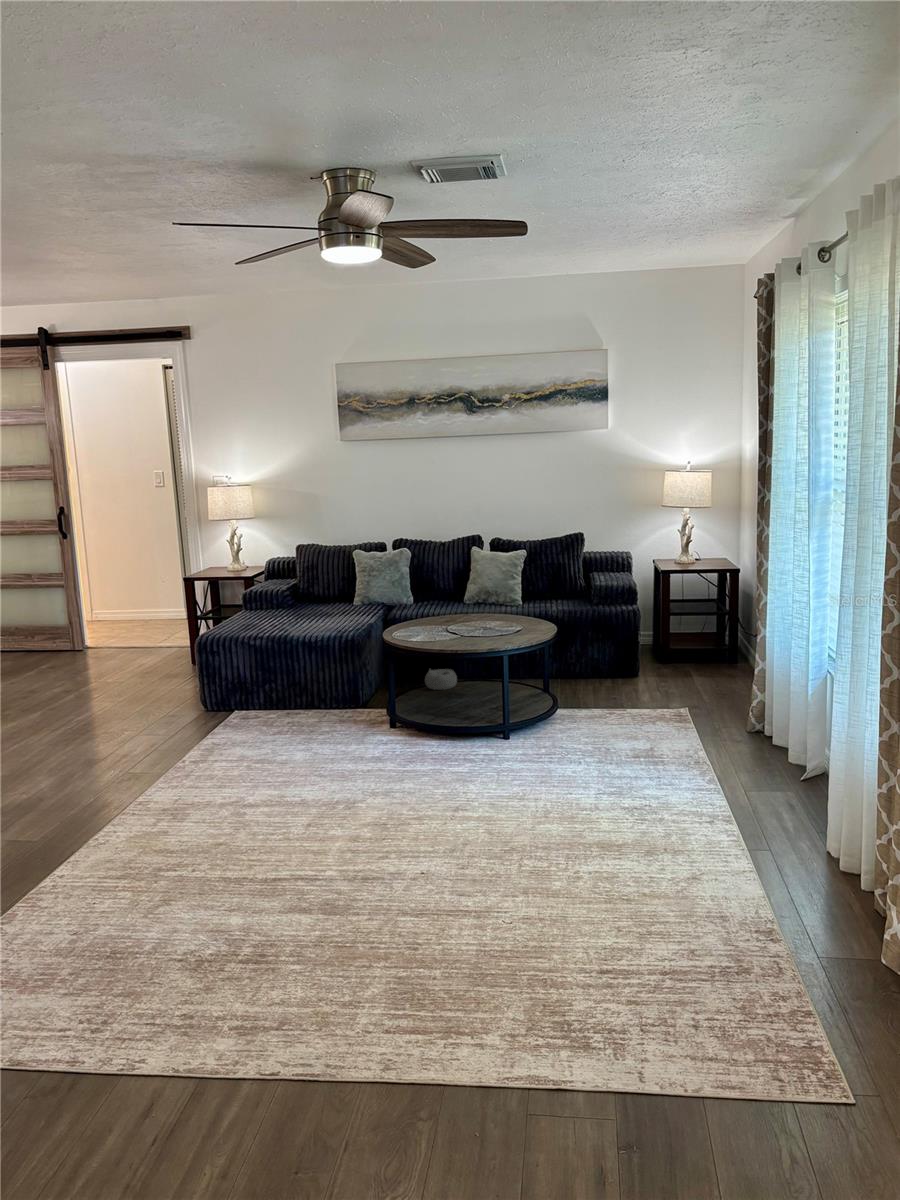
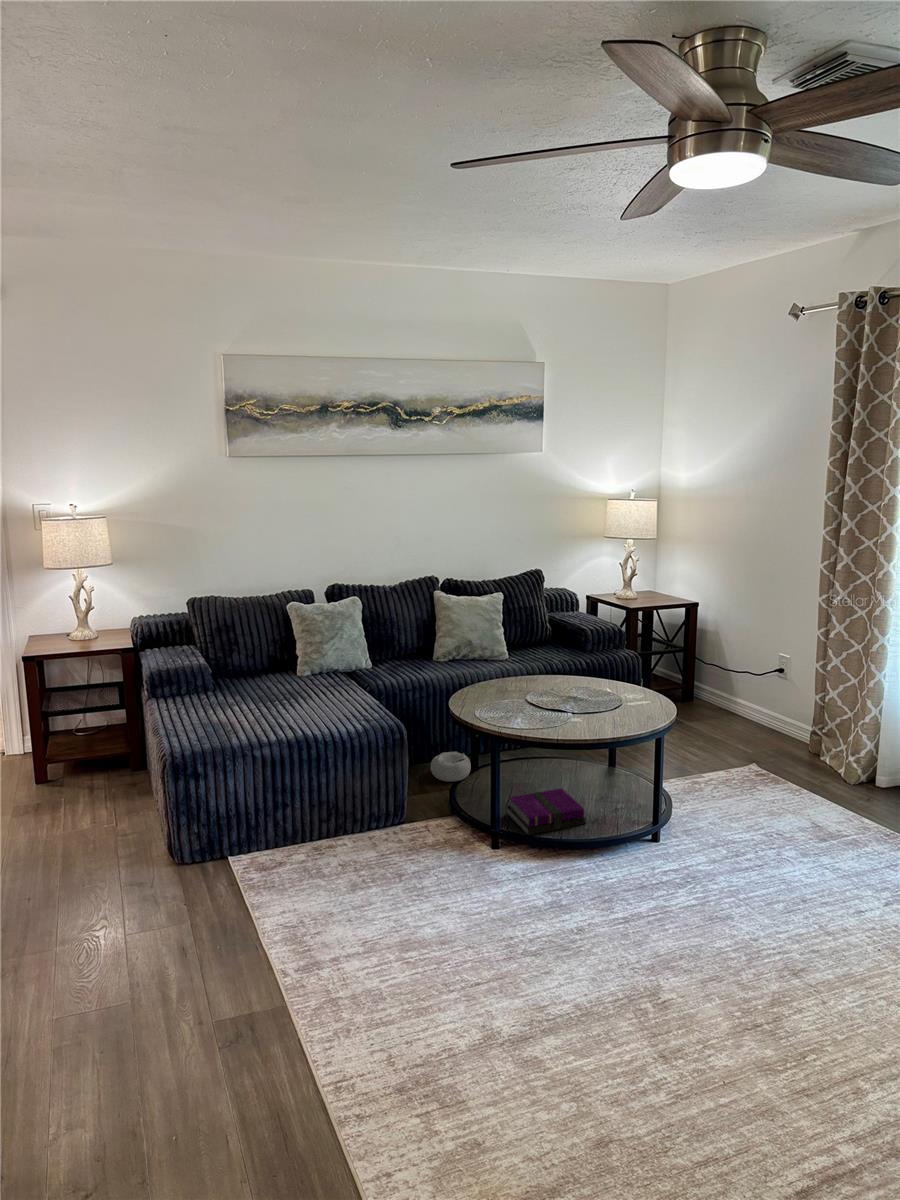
notebook: none [434,694,489,718] -> present [506,788,586,835]

